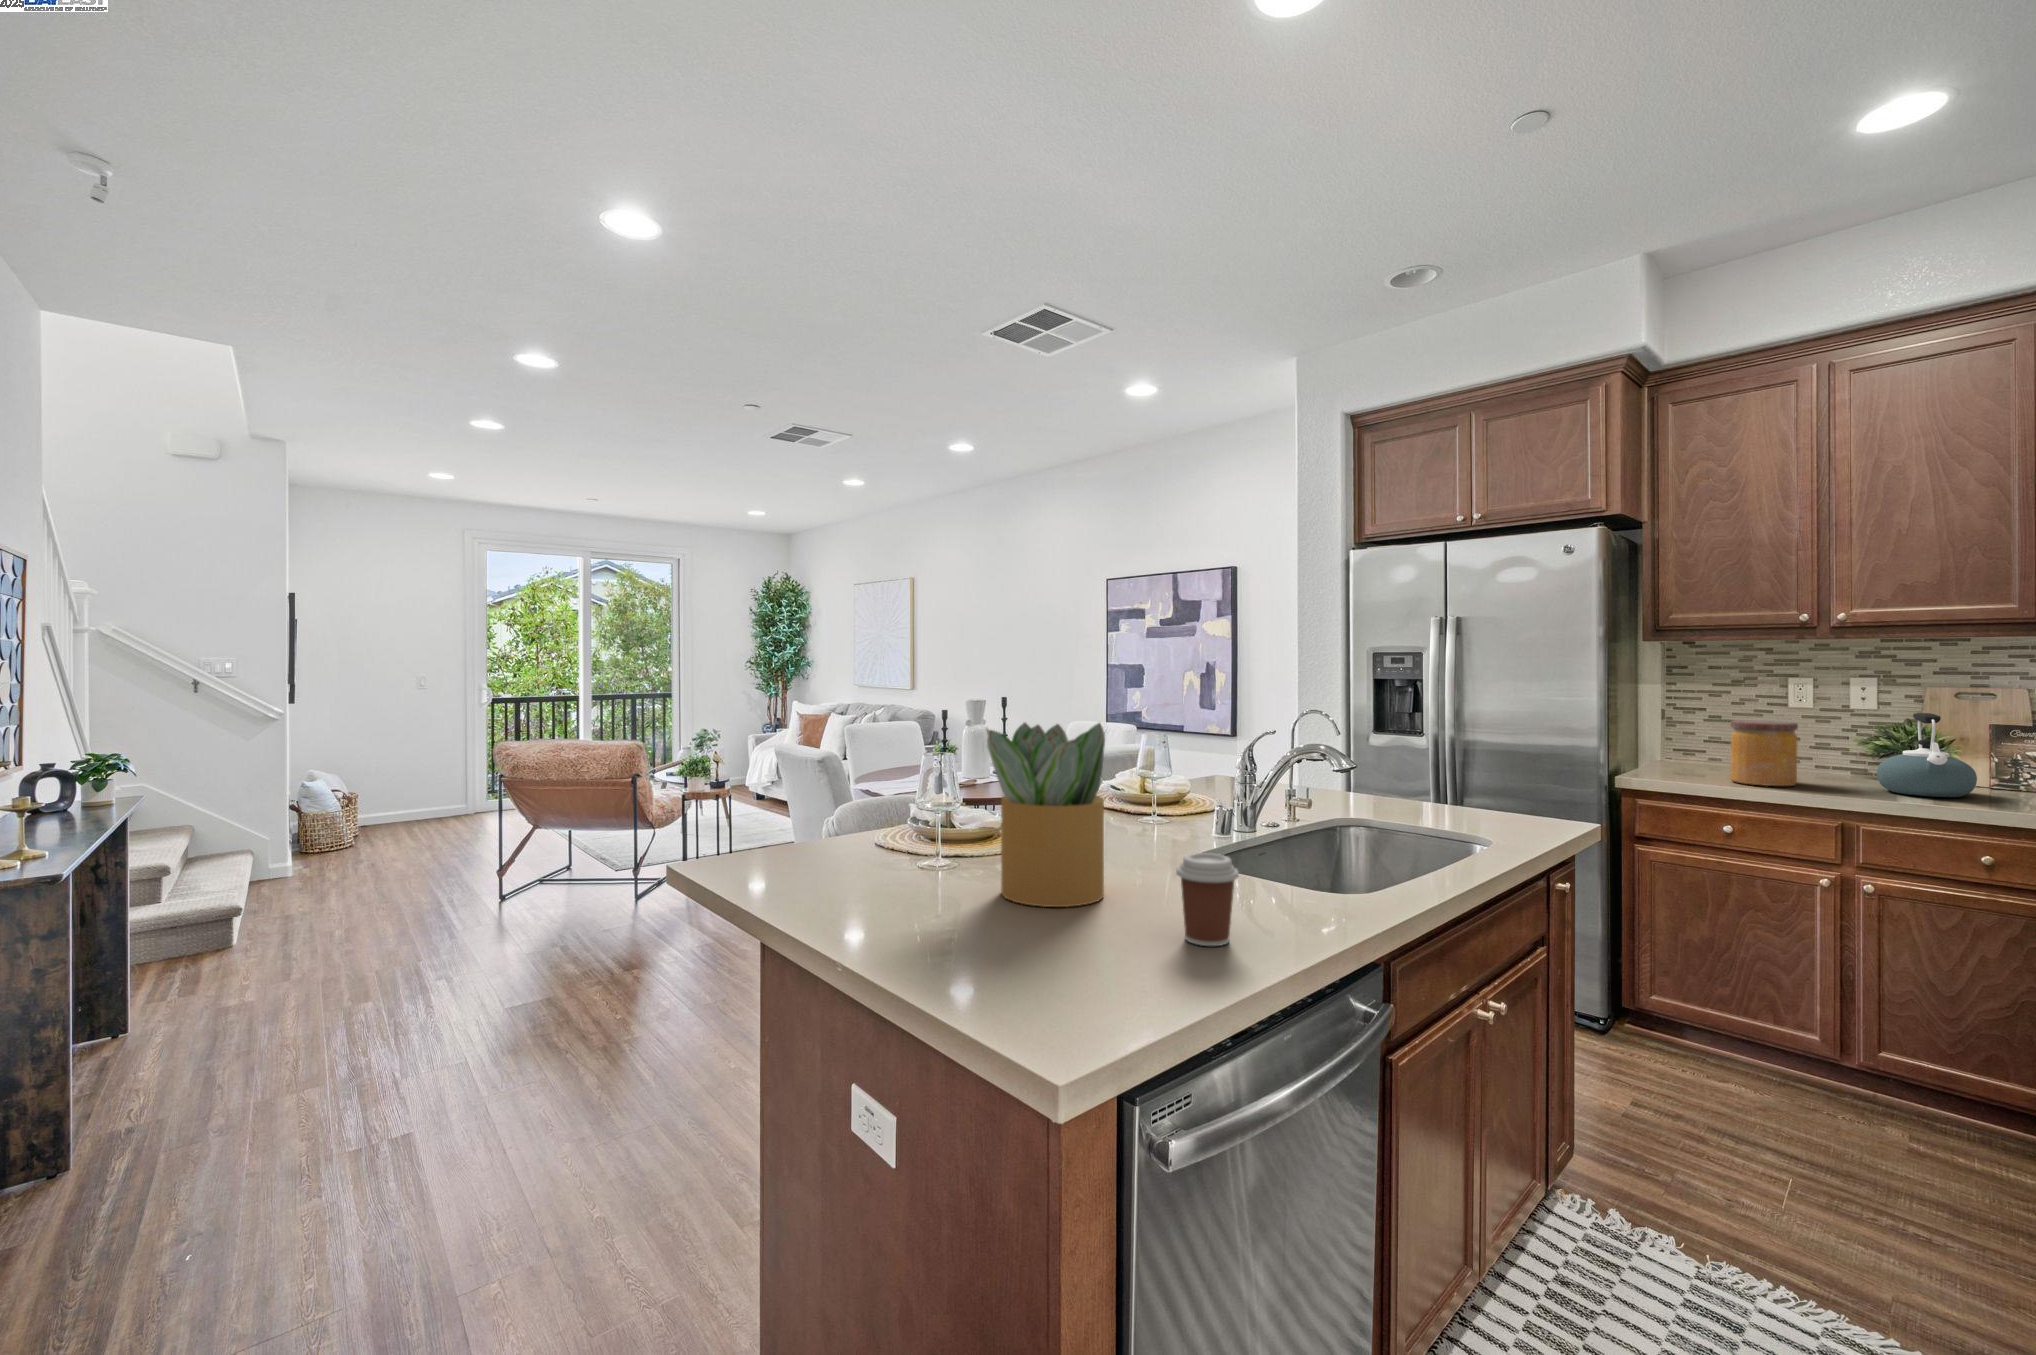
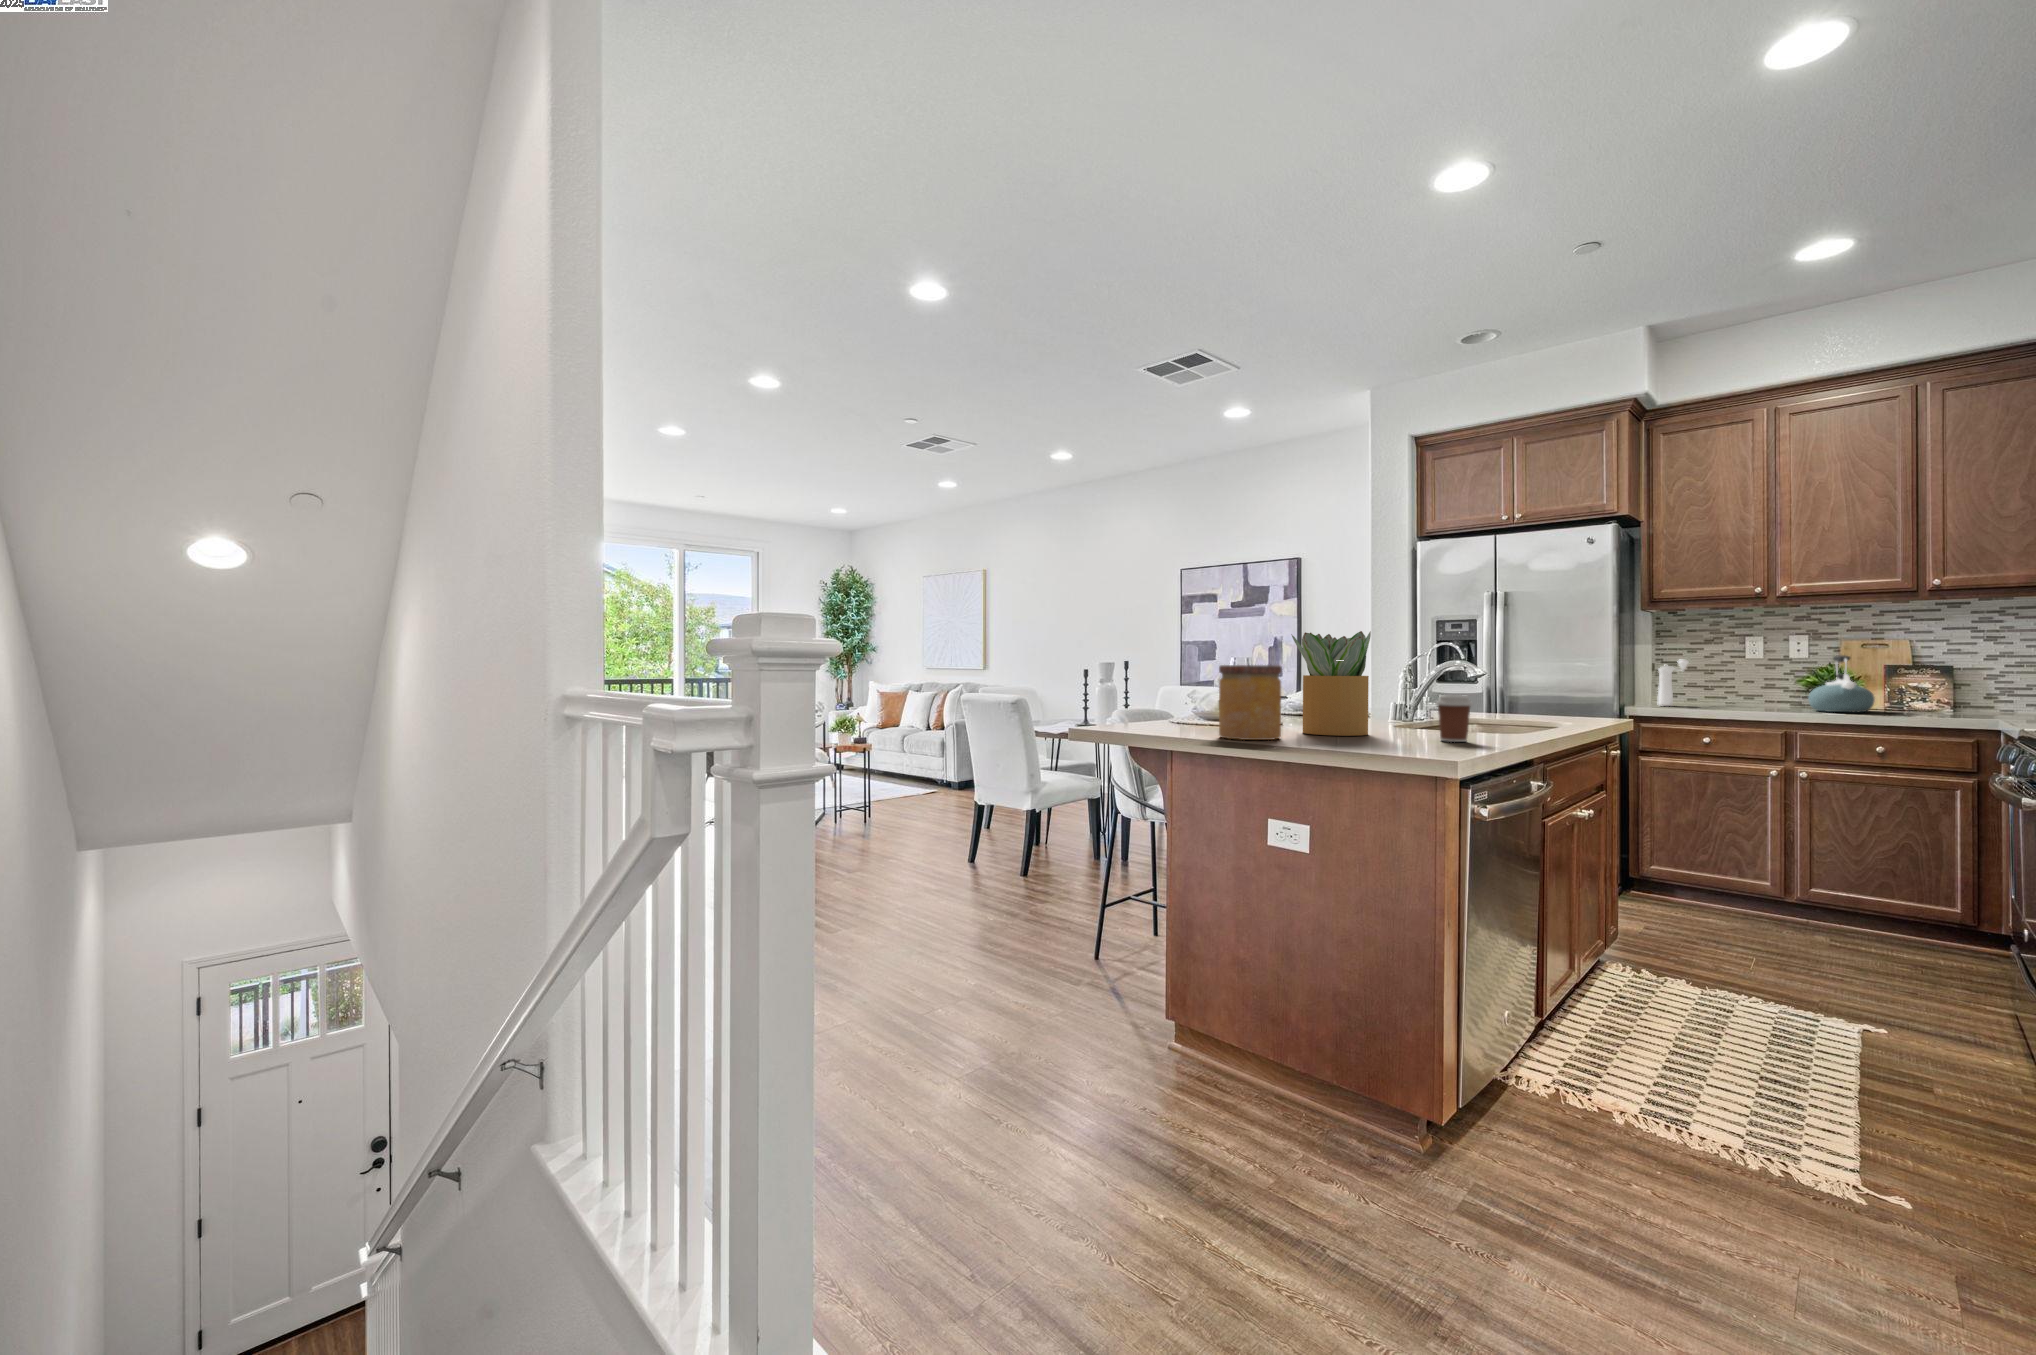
pepper mill: none [1663,709,1708,773] -> present [1658,659,1688,706]
jar: present [1730,720,1798,786] -> present [1219,665,1282,740]

